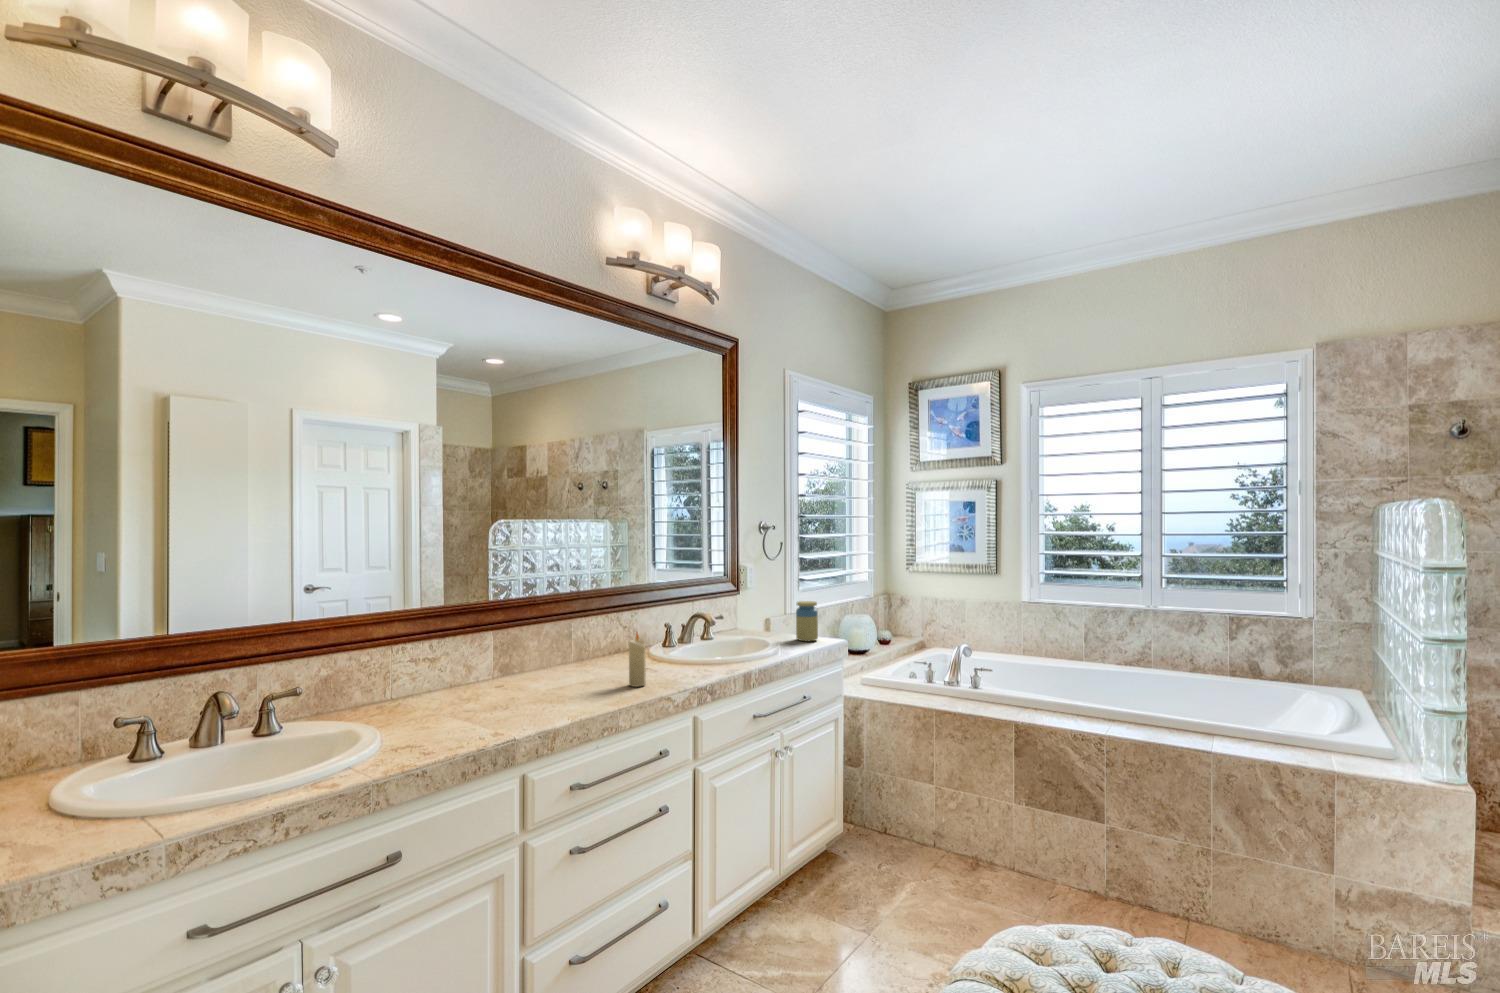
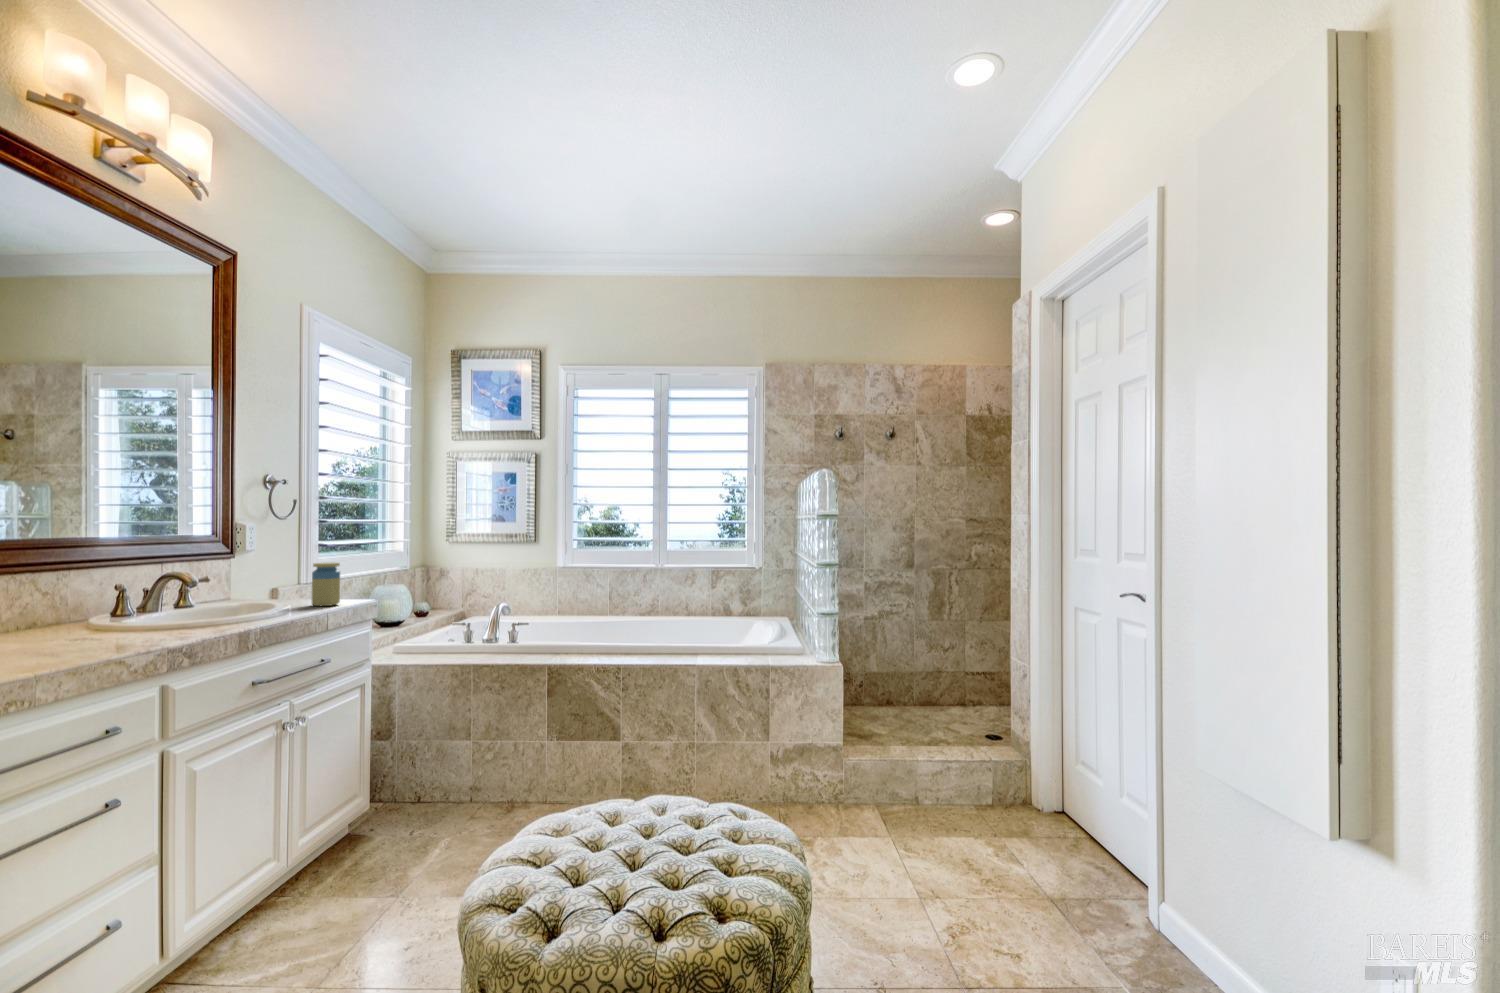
candle: present [629,634,646,687] -> none [51,588,83,659]

